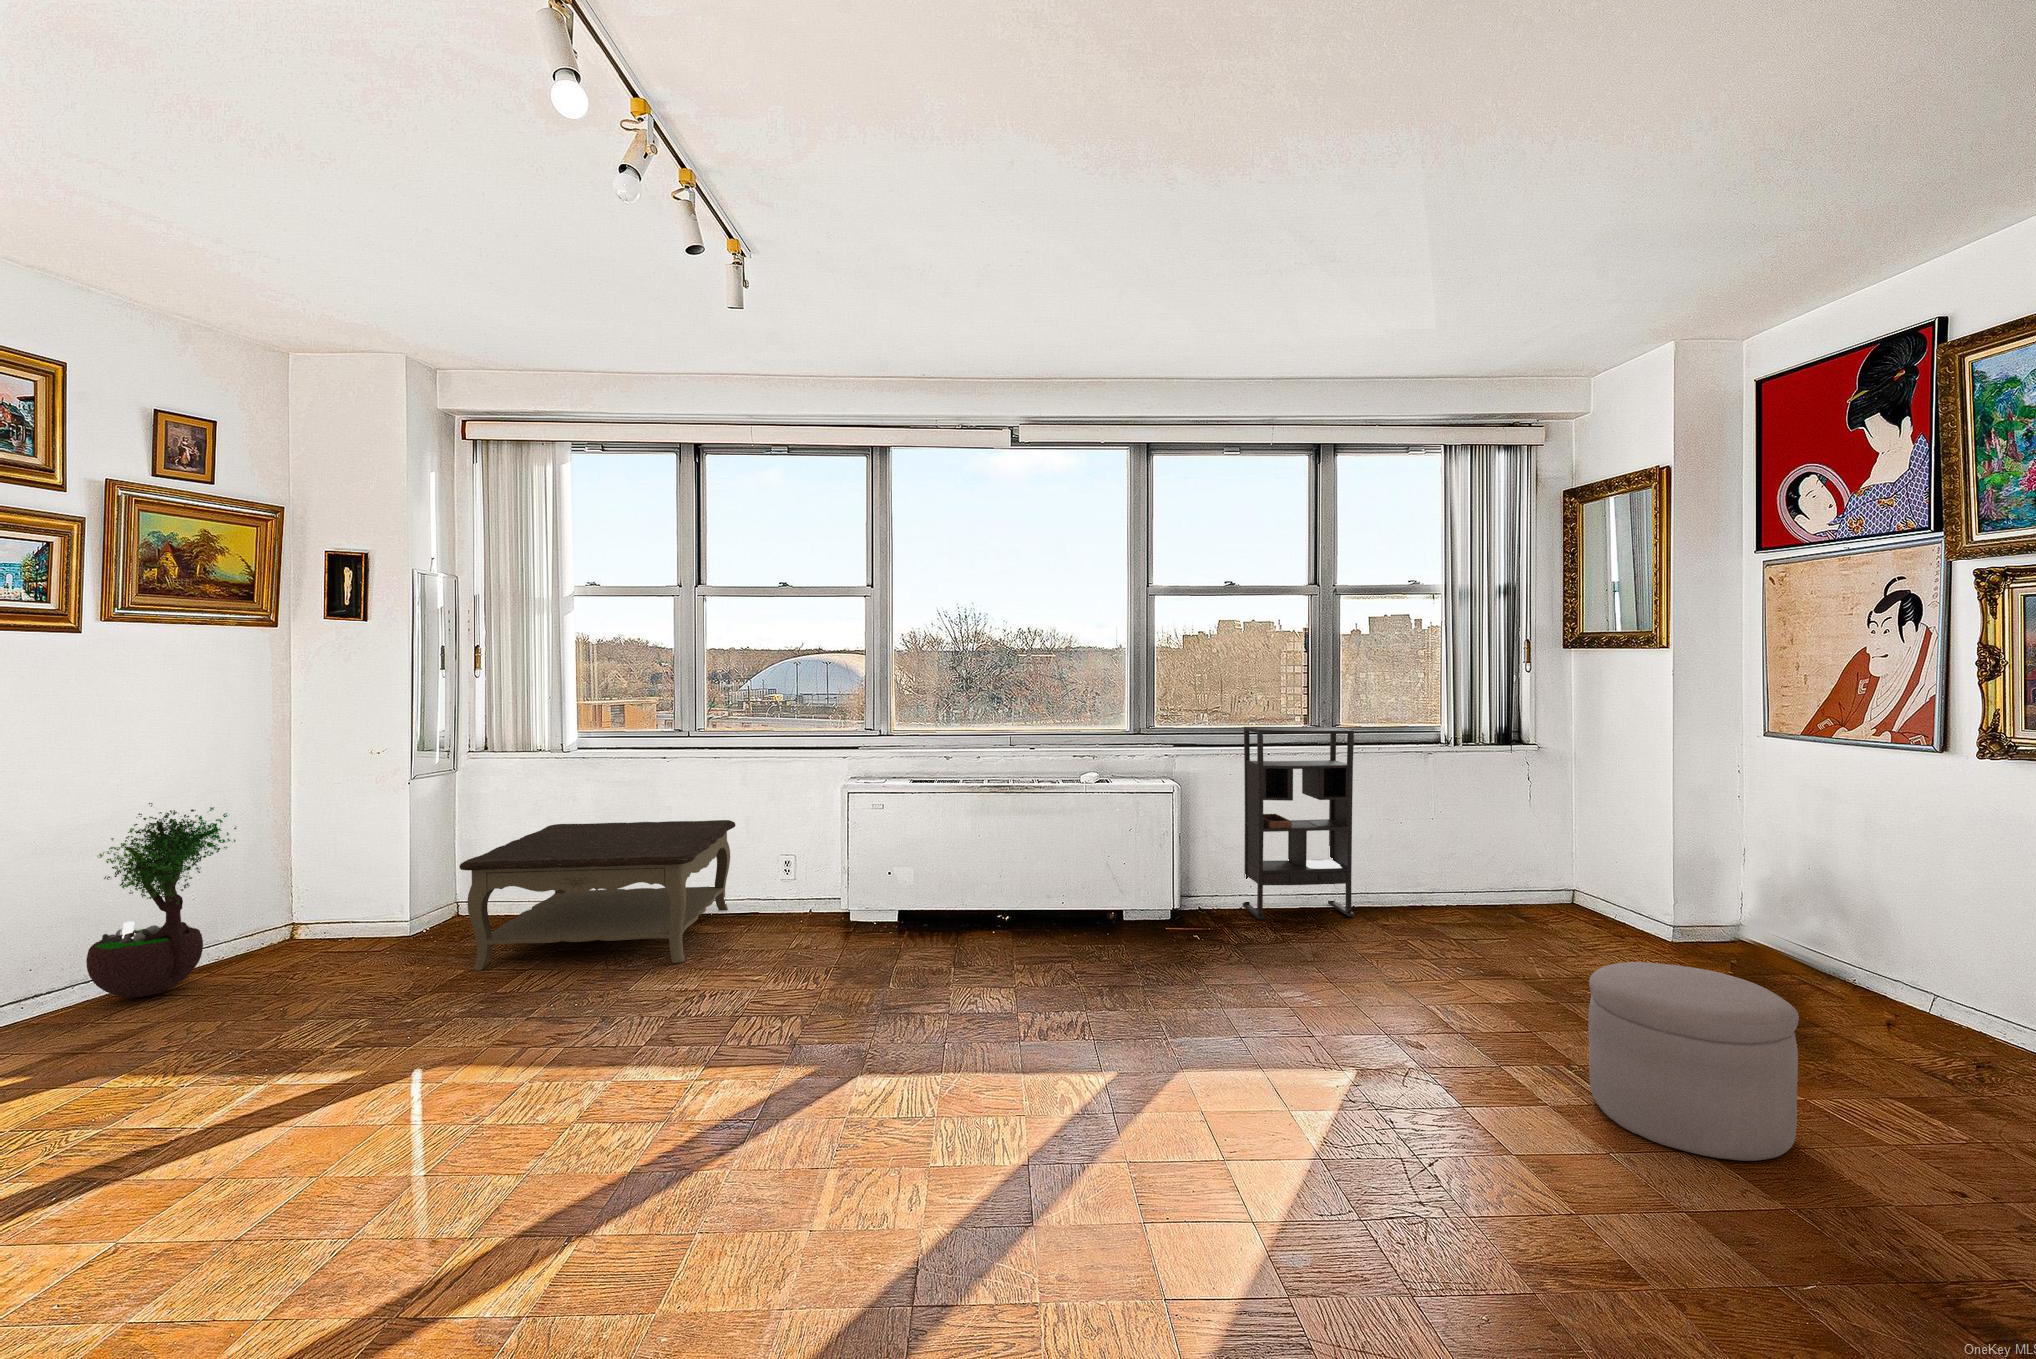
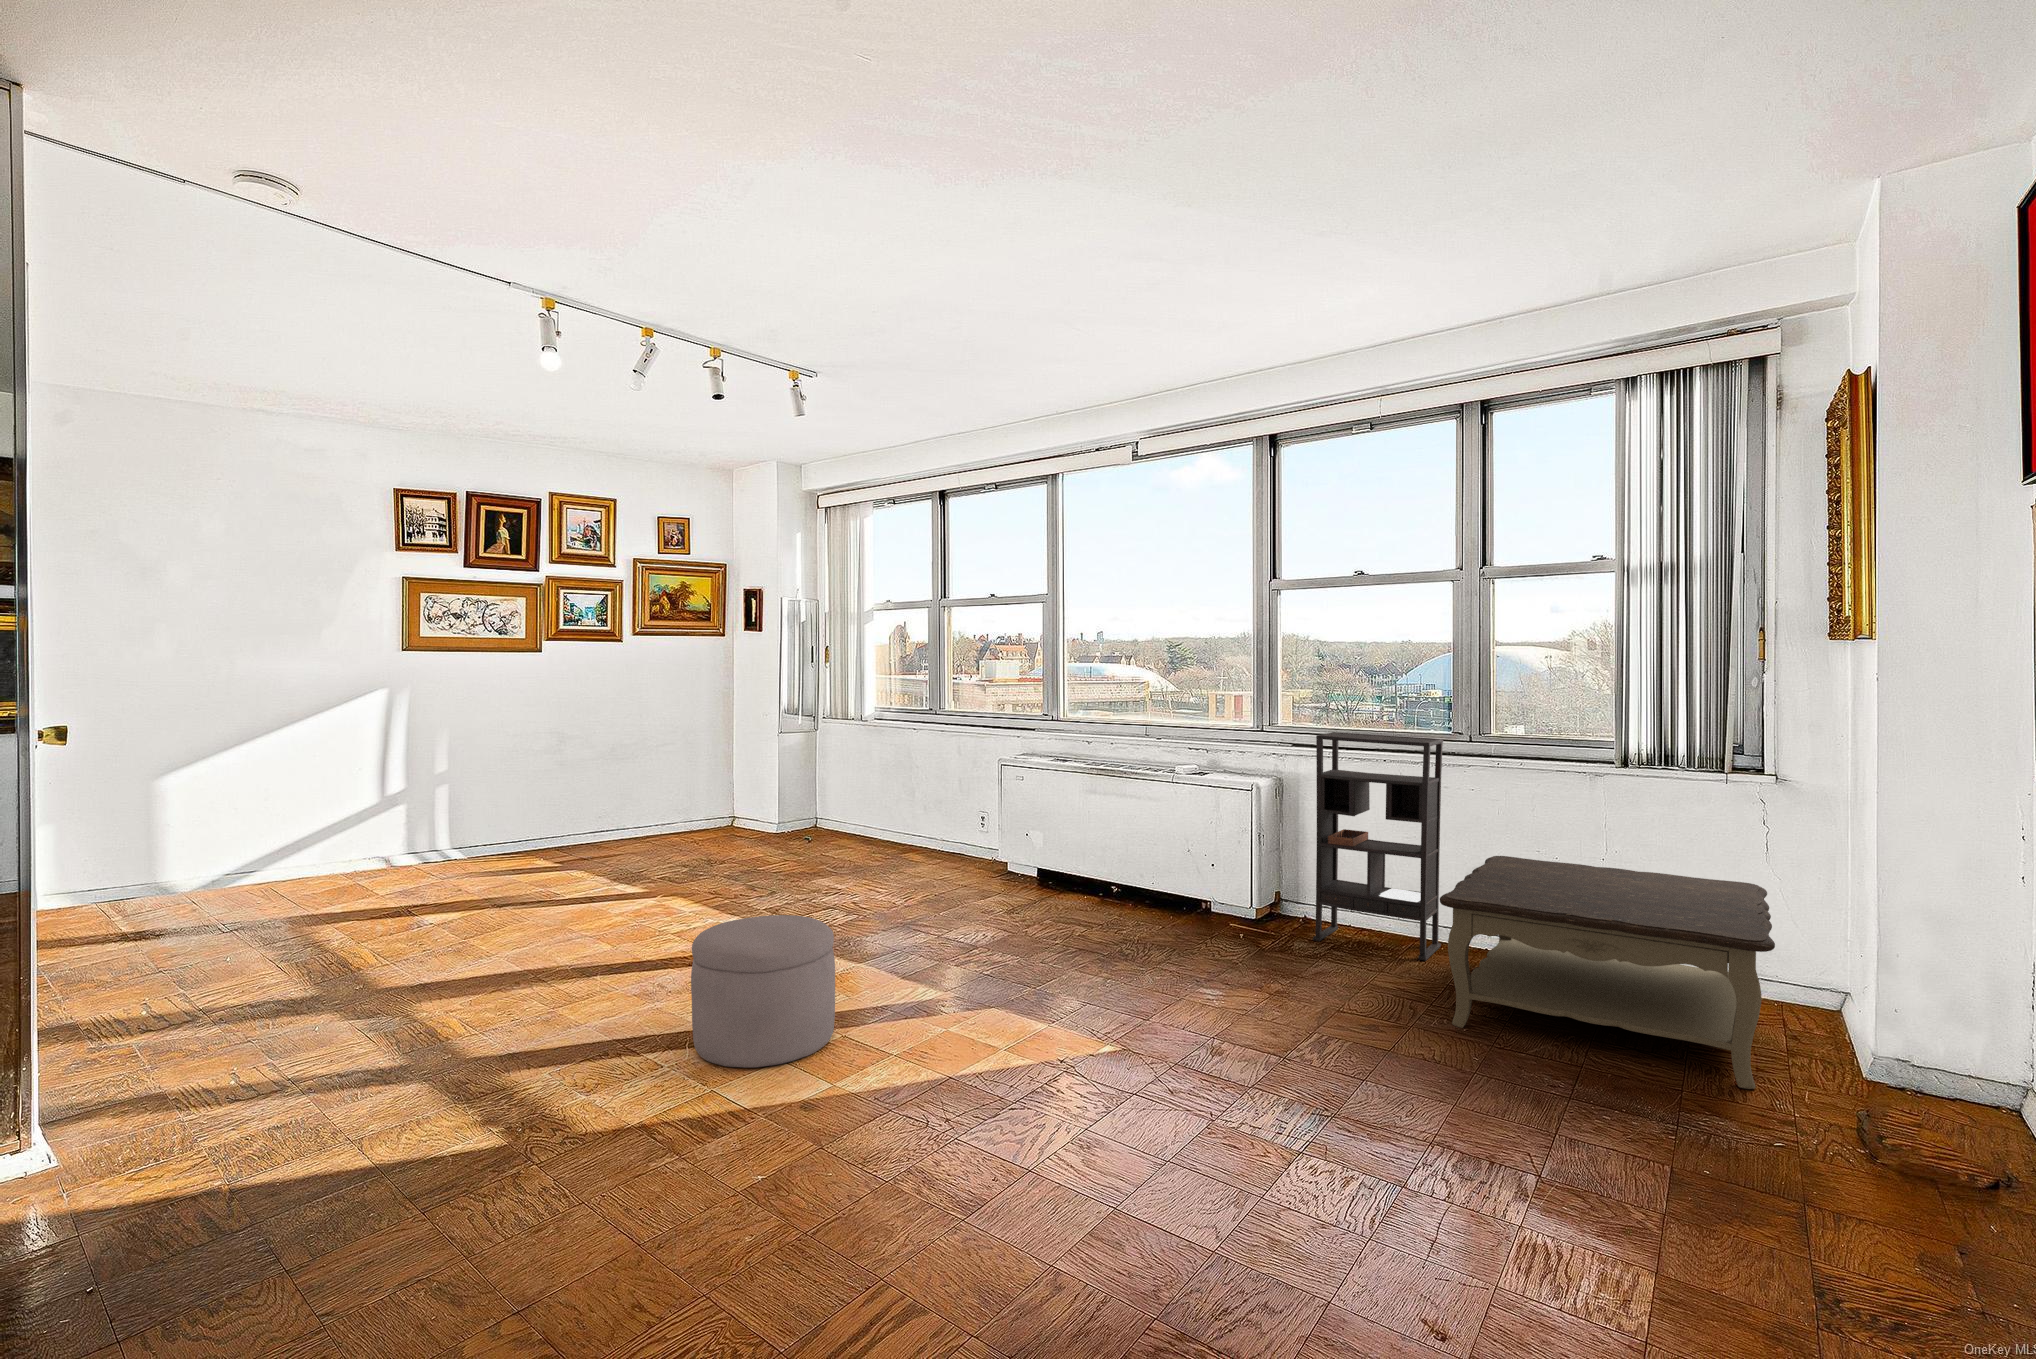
potted tree: present [86,803,237,997] -> none [609,735,673,841]
coffee table: present [459,820,736,971] -> present [1440,856,1775,1089]
ottoman: present [1588,962,1799,1161] -> present [691,915,835,1068]

